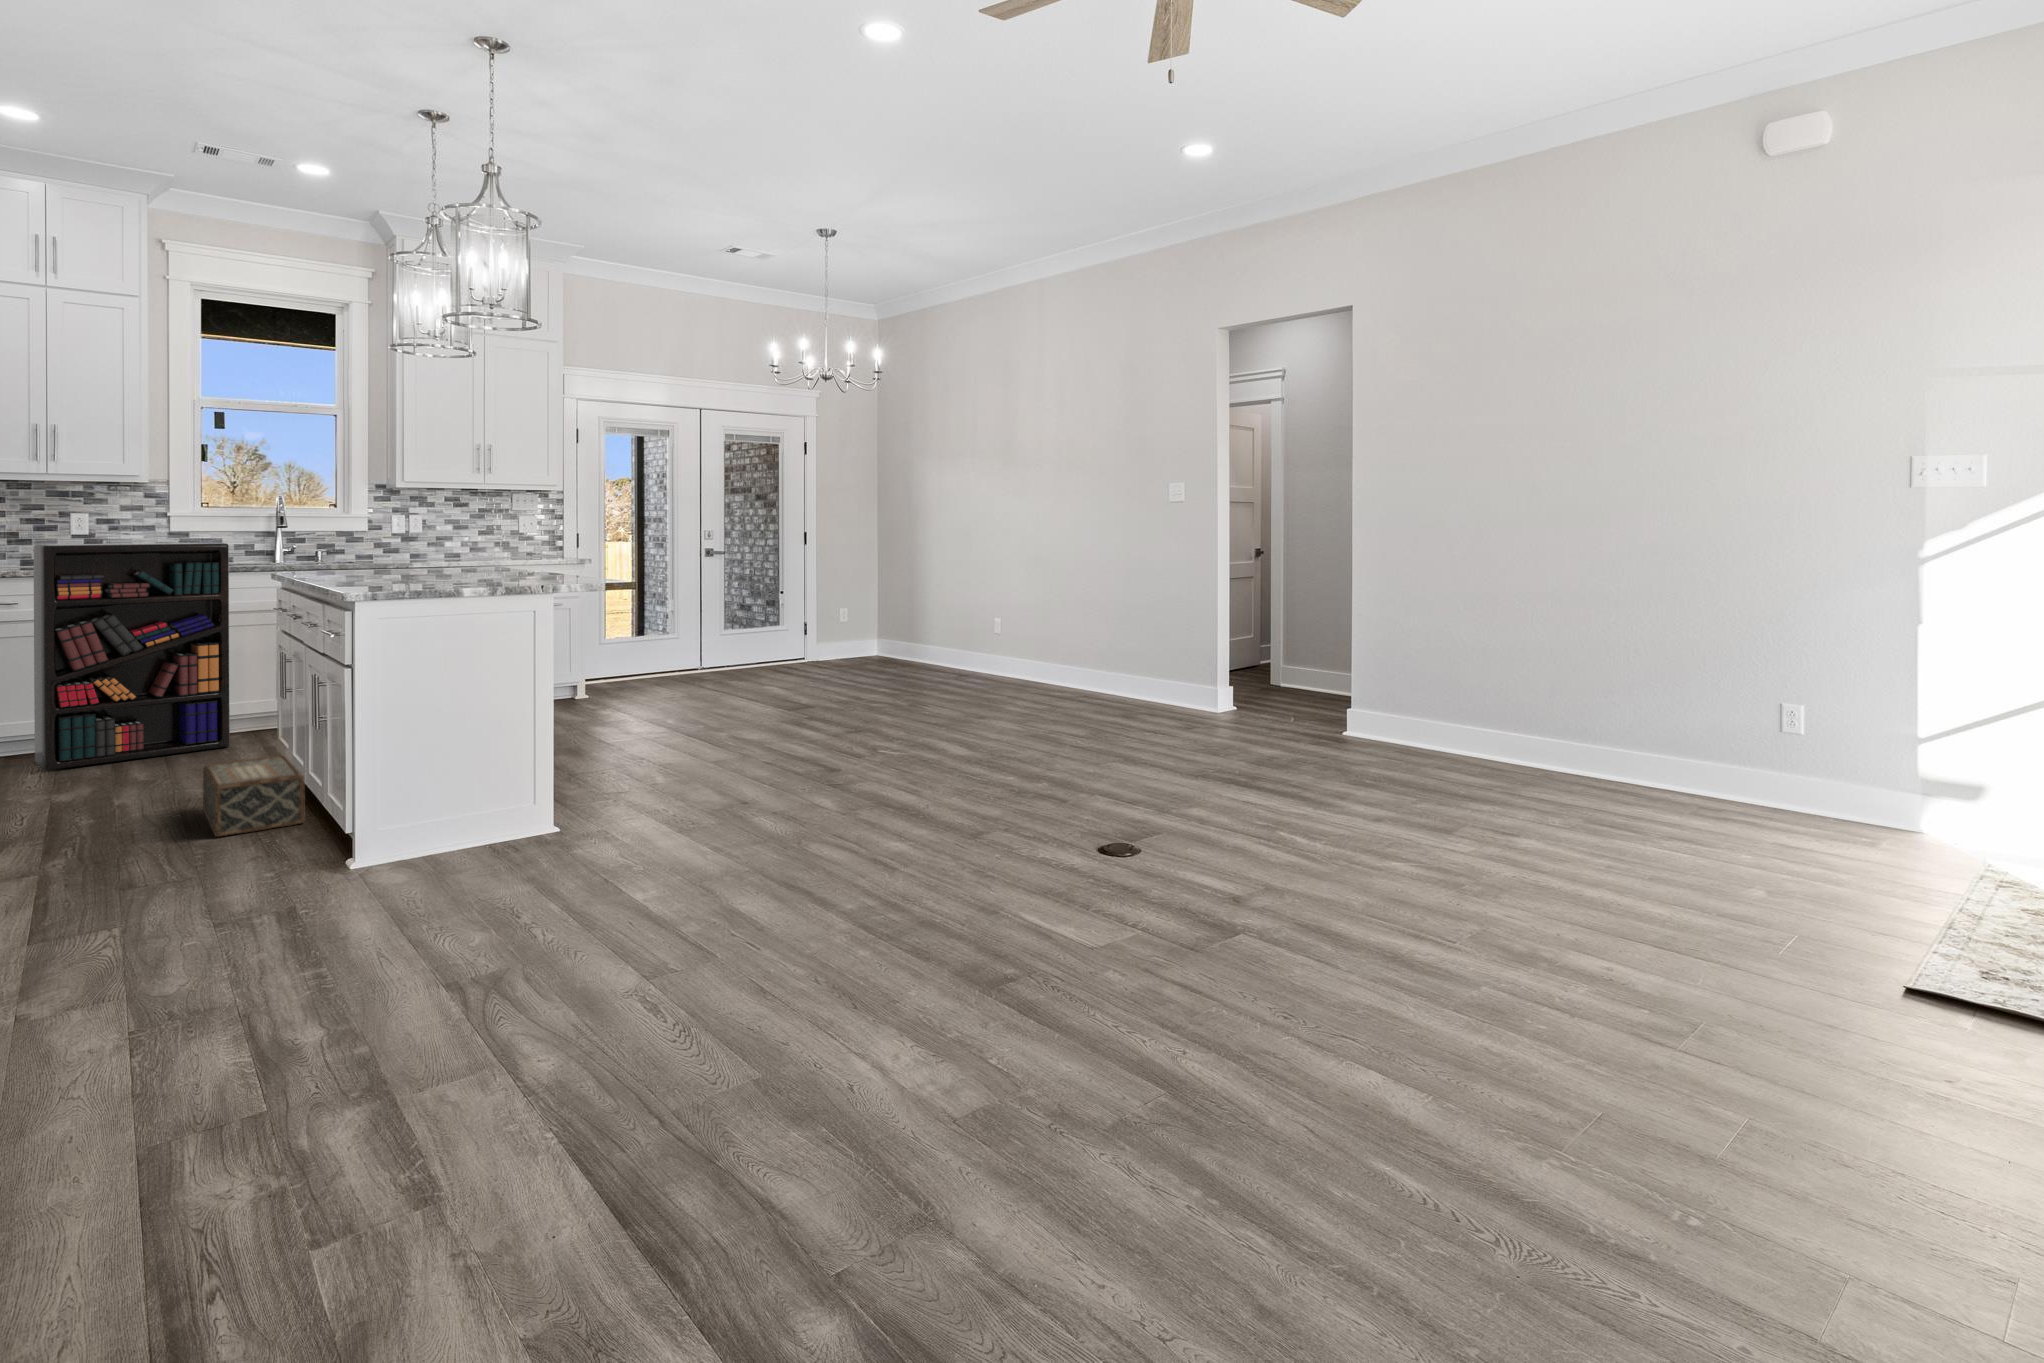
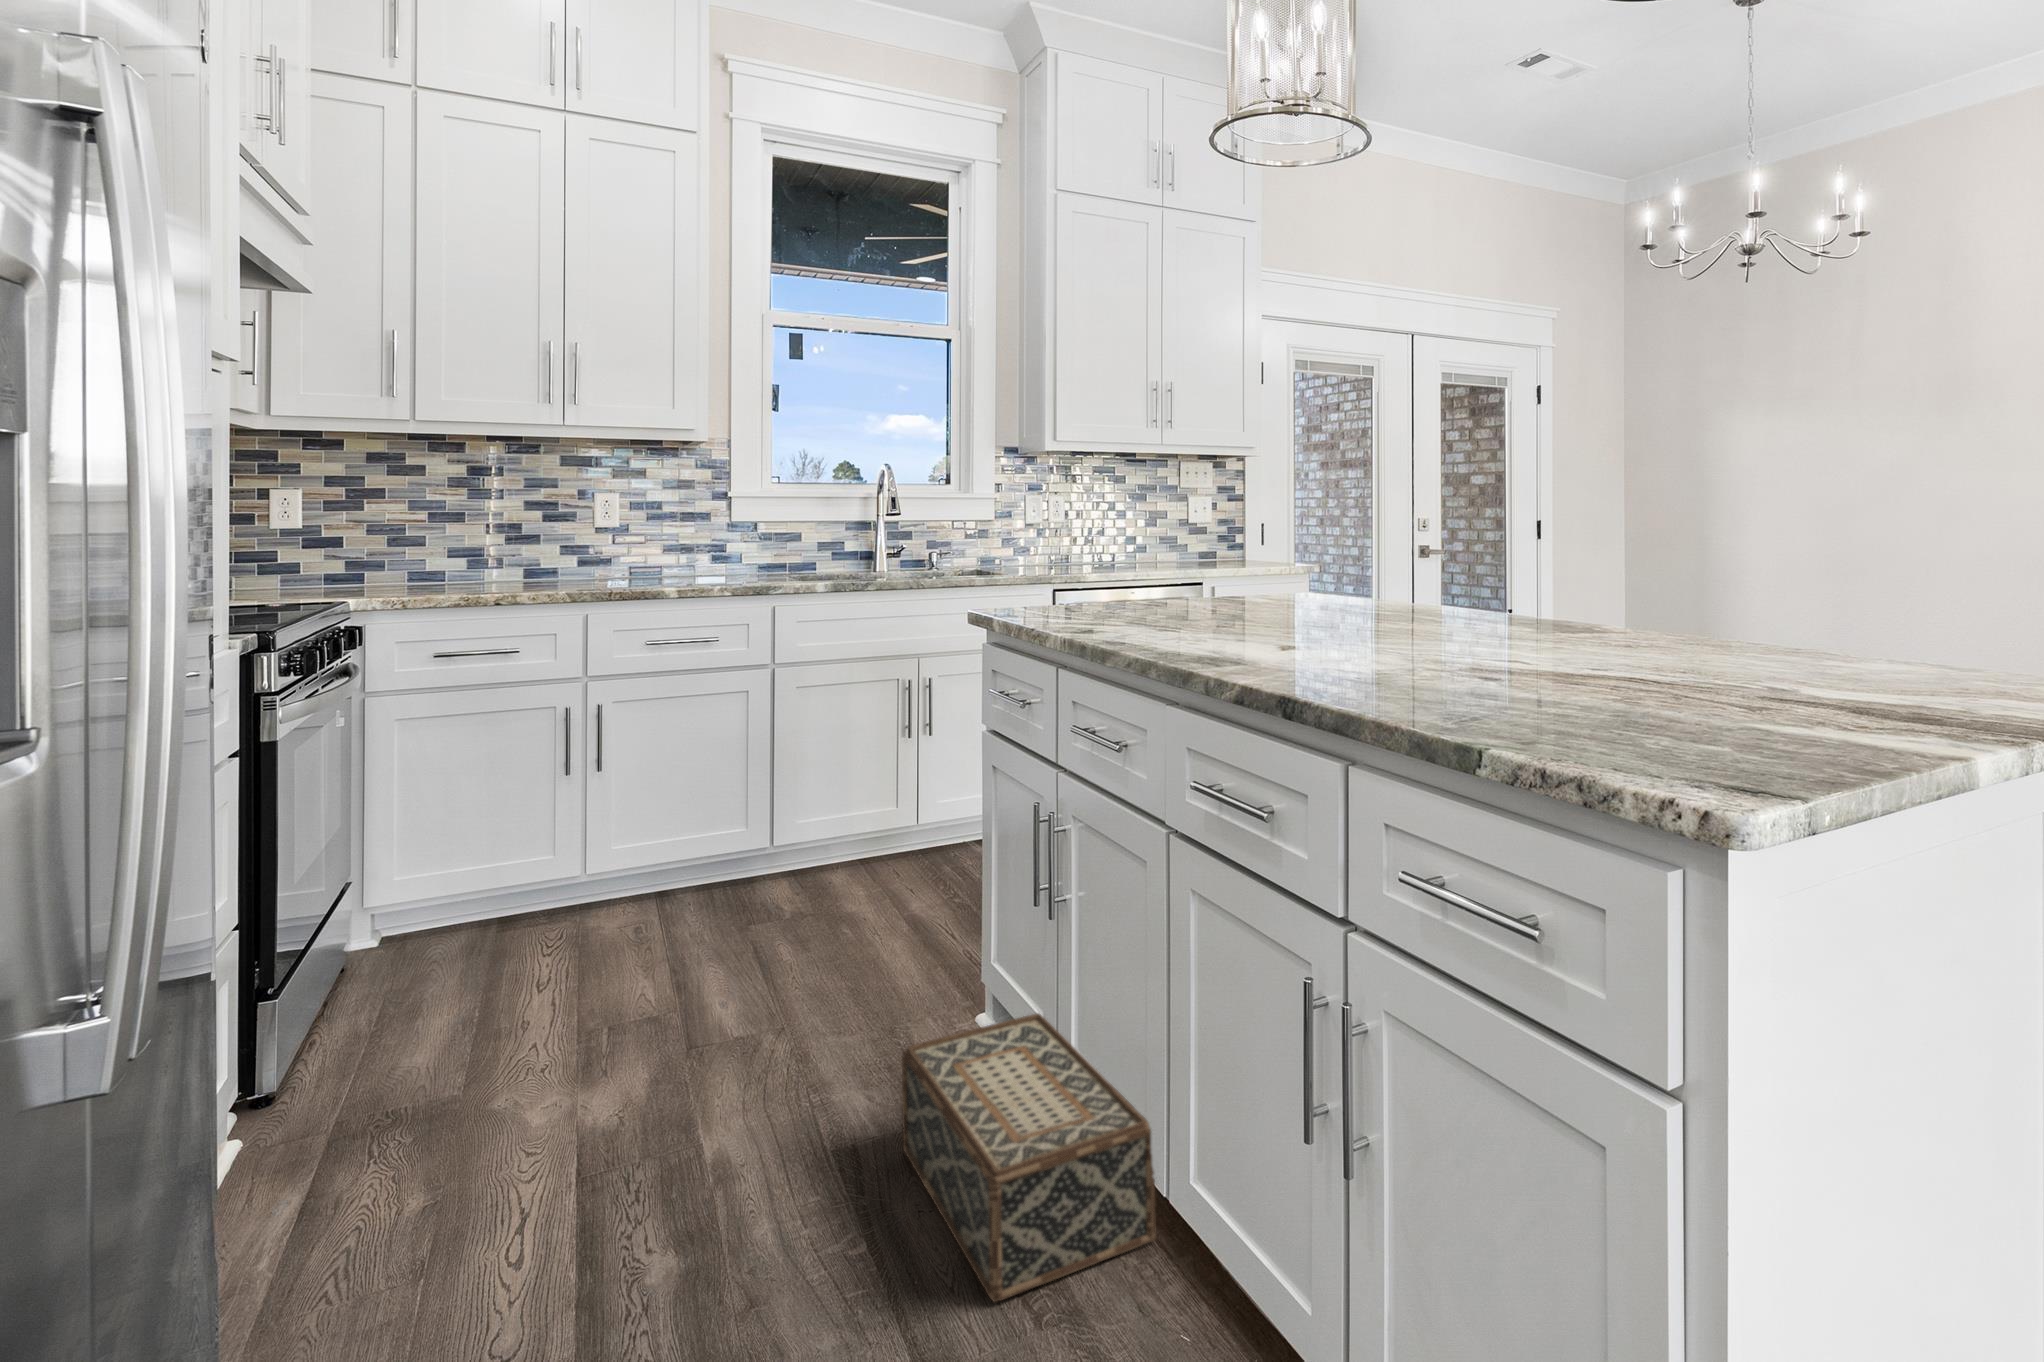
bookshelf: present [33,543,230,770] -> none [547,542,838,951]

